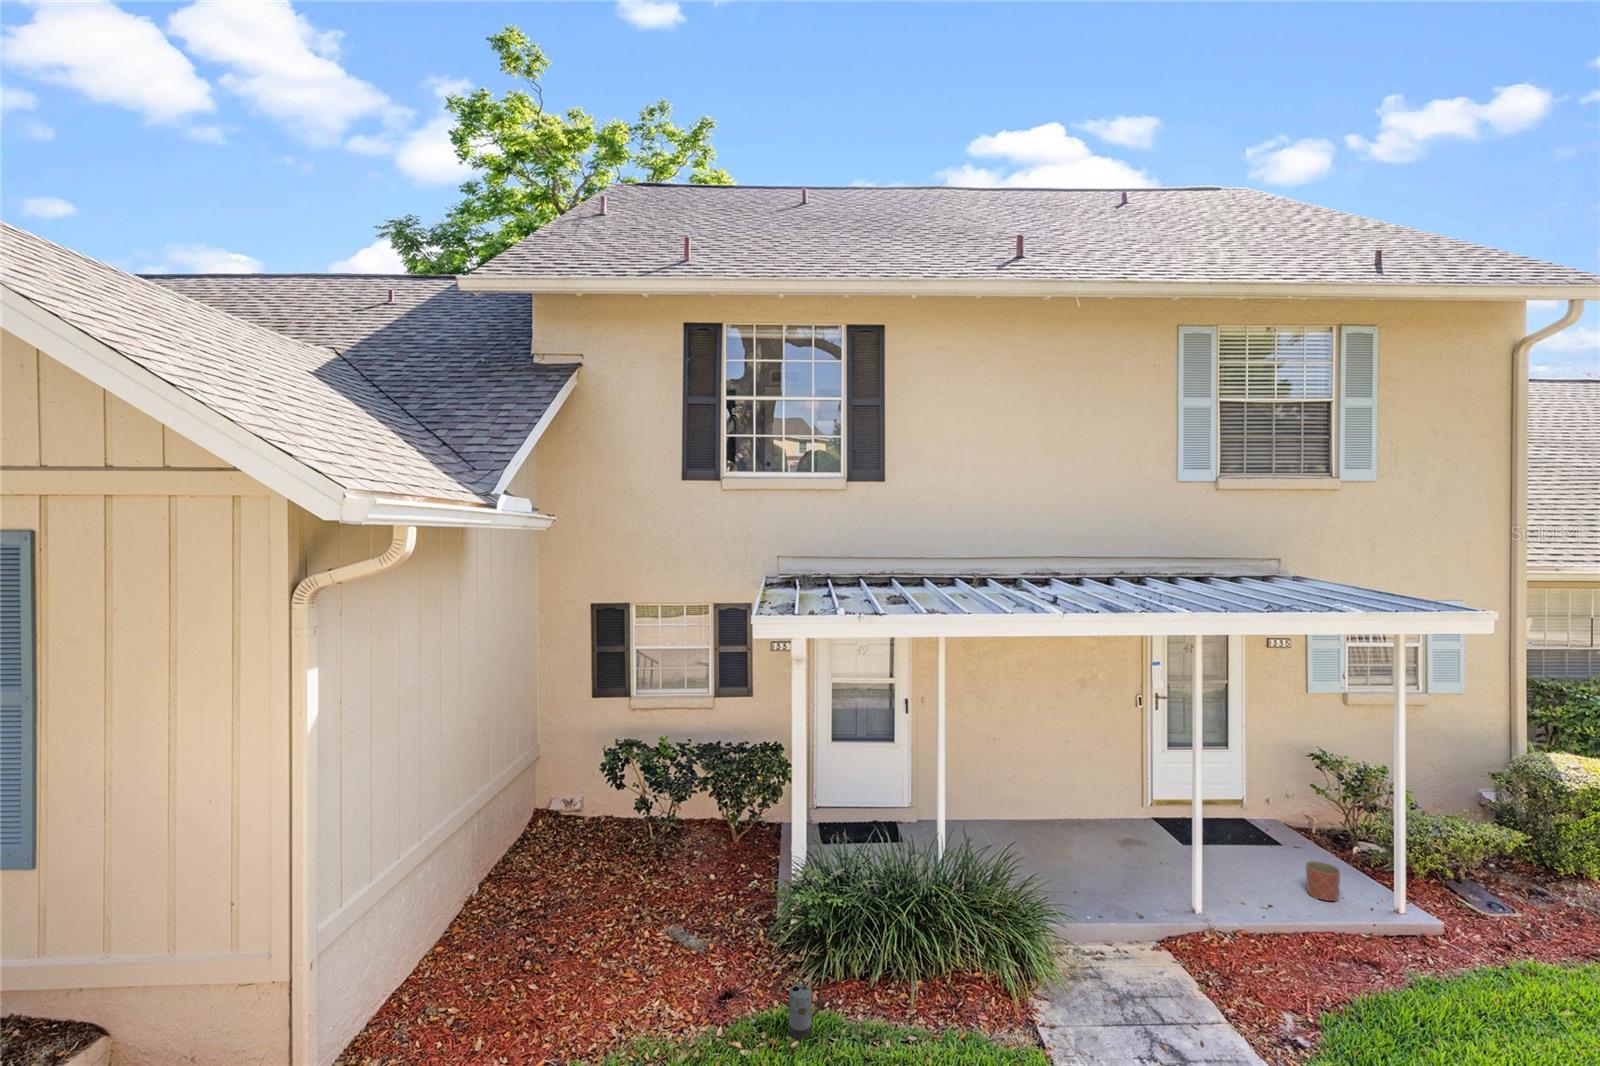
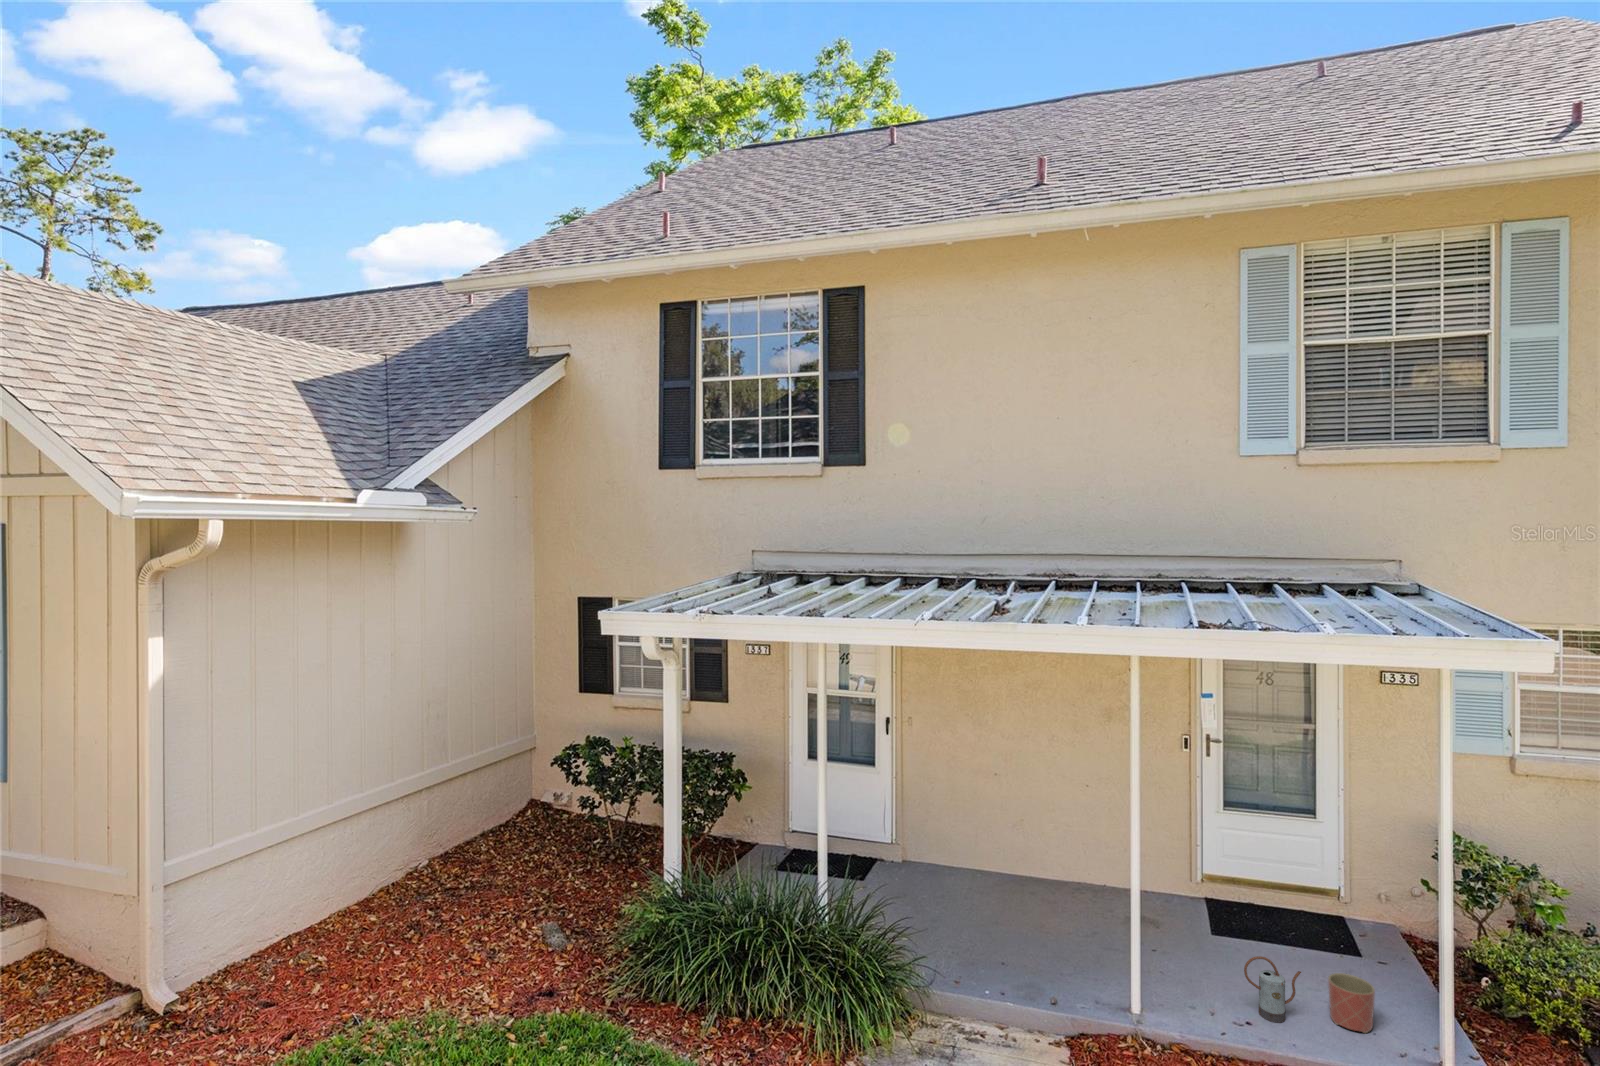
watering can: present [774,972,827,1039] -> present [1244,956,1301,1023]

